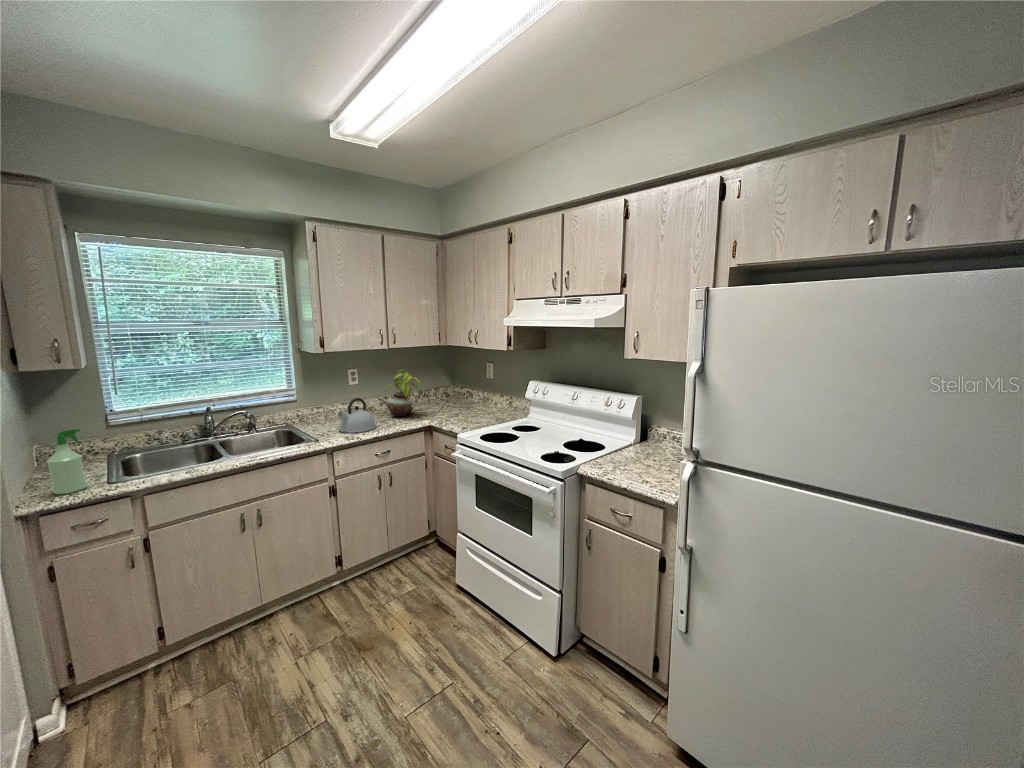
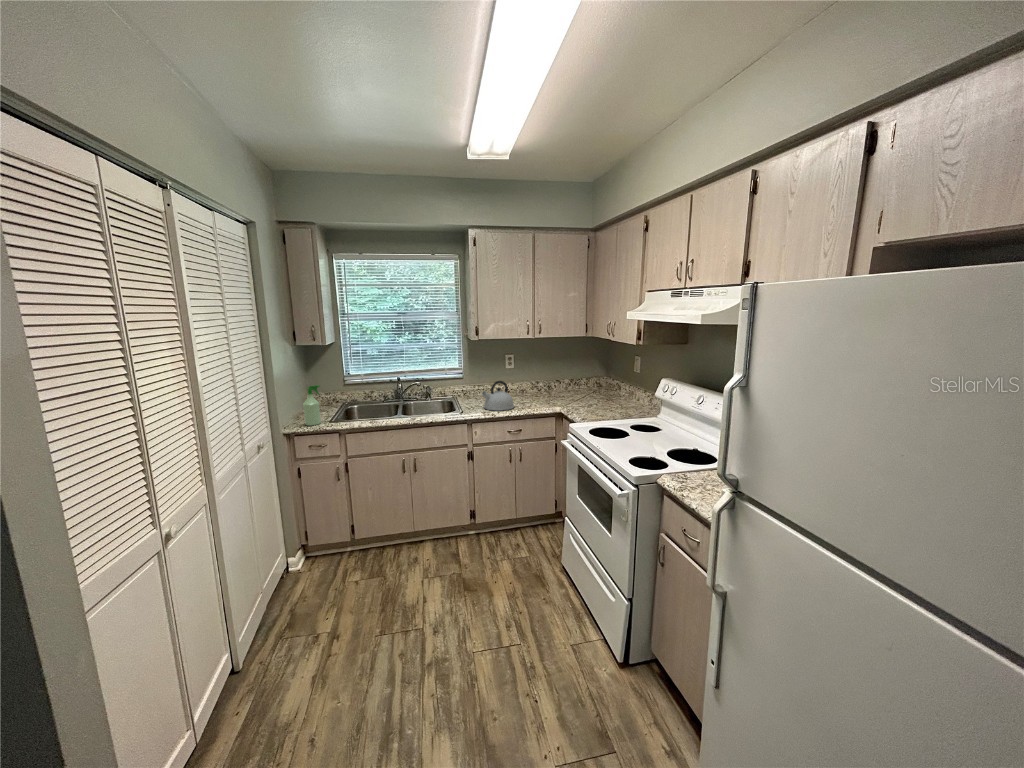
potted plant: present [385,369,422,417] -> none [530,358,562,402]

